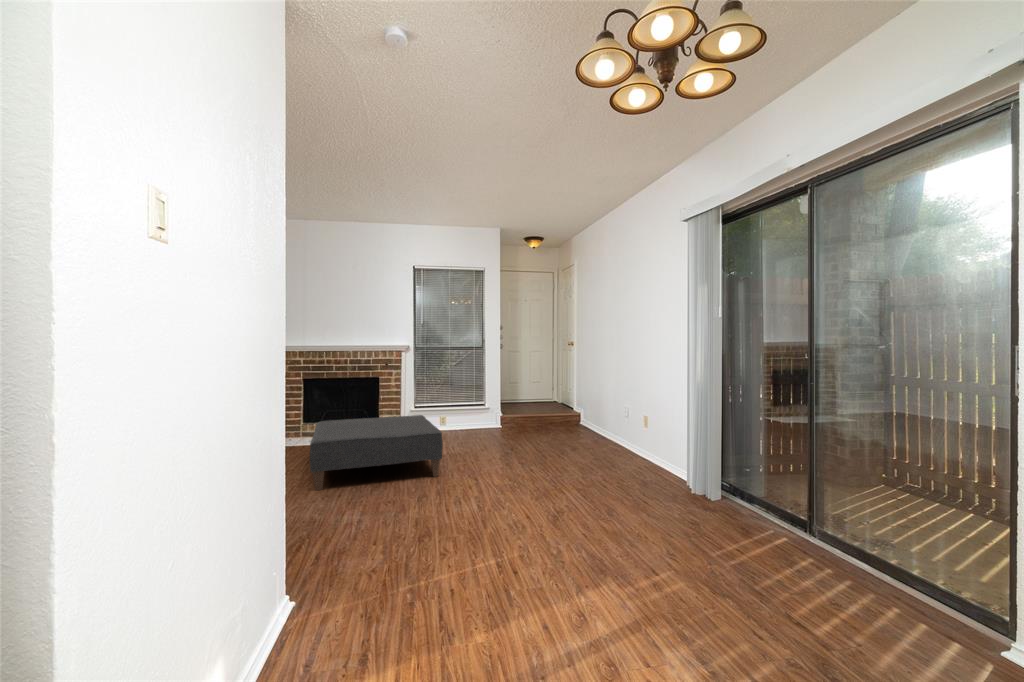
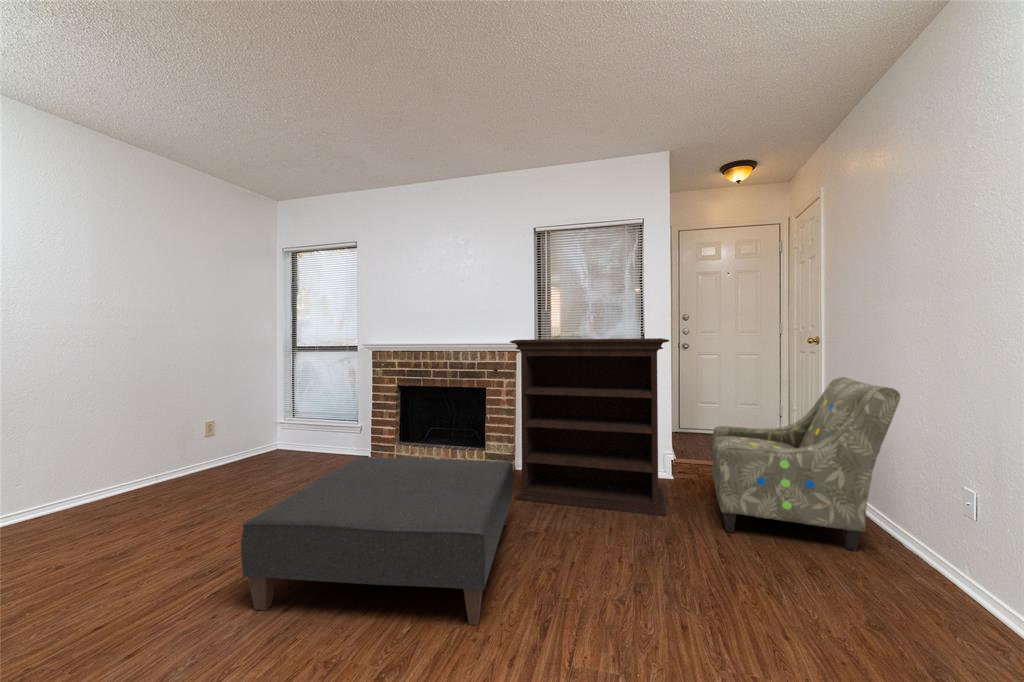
bookshelf: none [413,343,505,443] -> present [510,338,669,516]
armchair: none [524,363,600,441] -> present [712,377,900,551]

